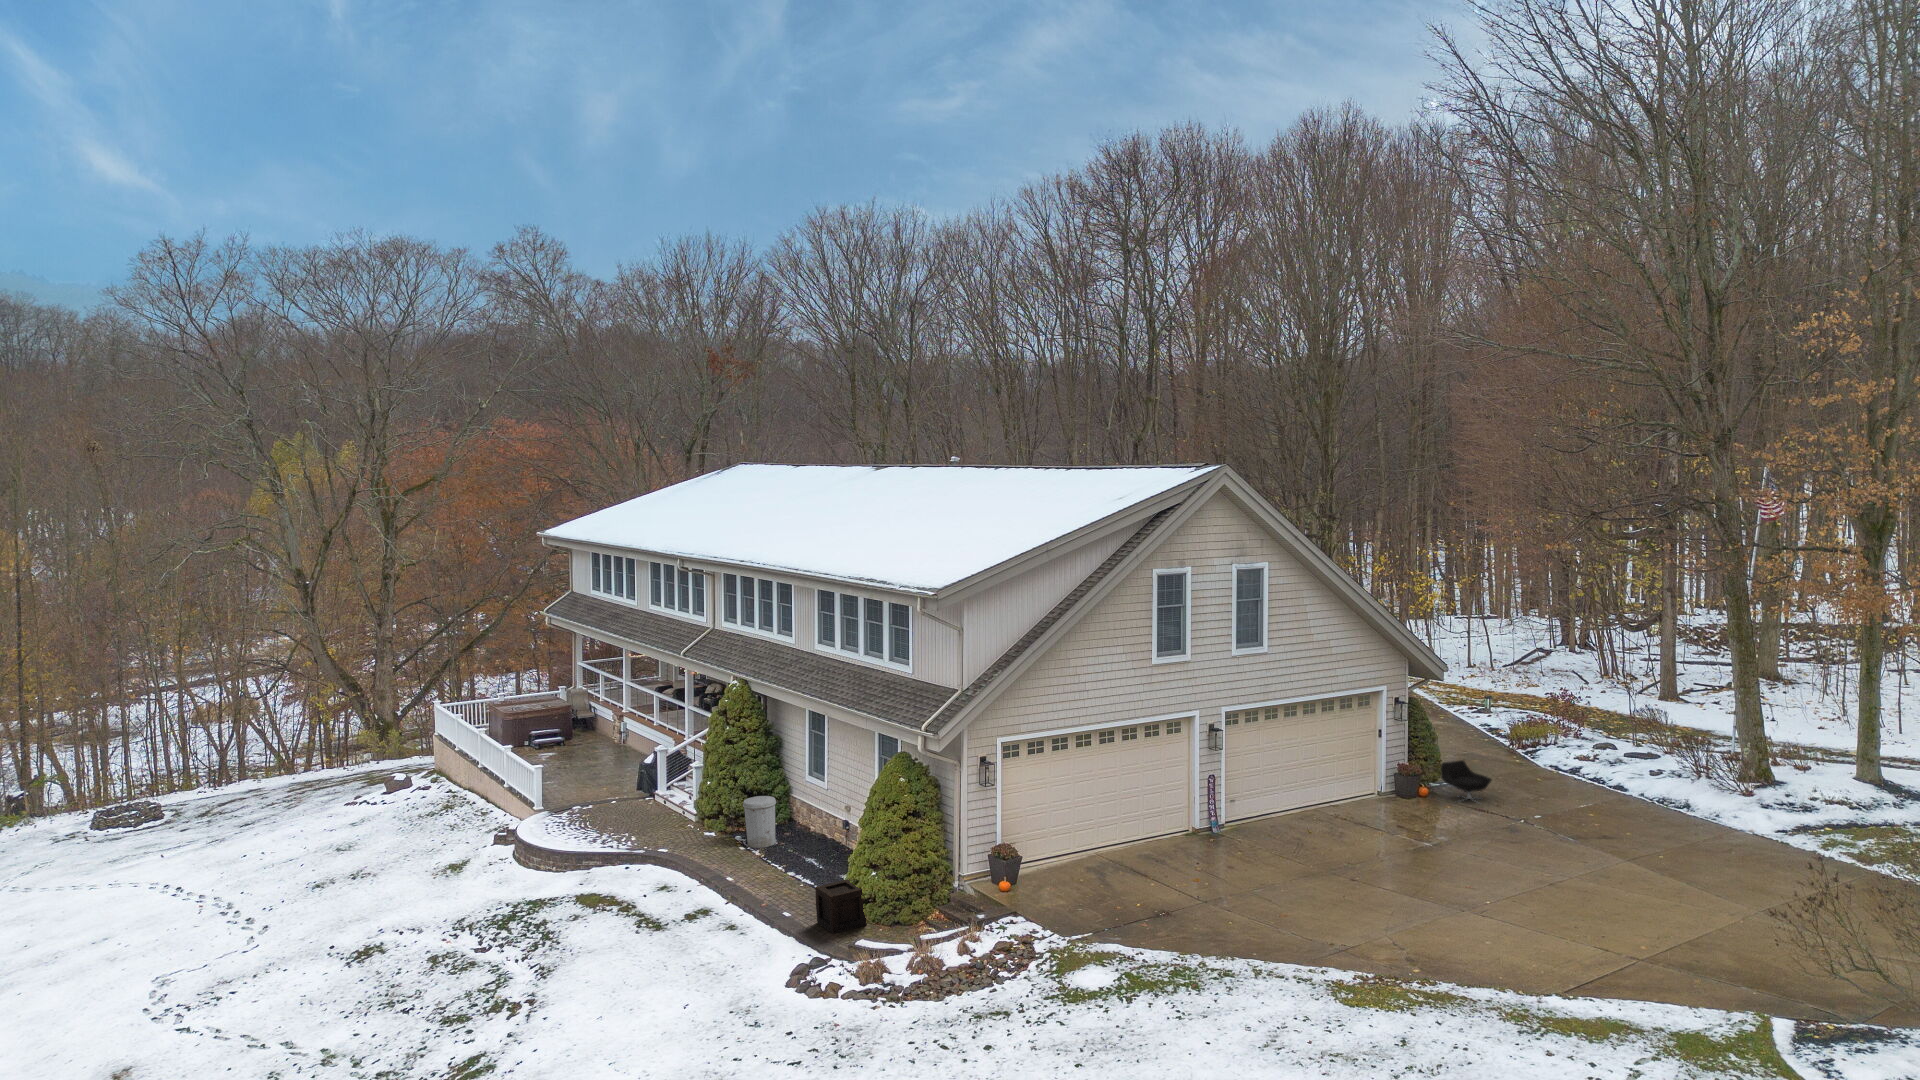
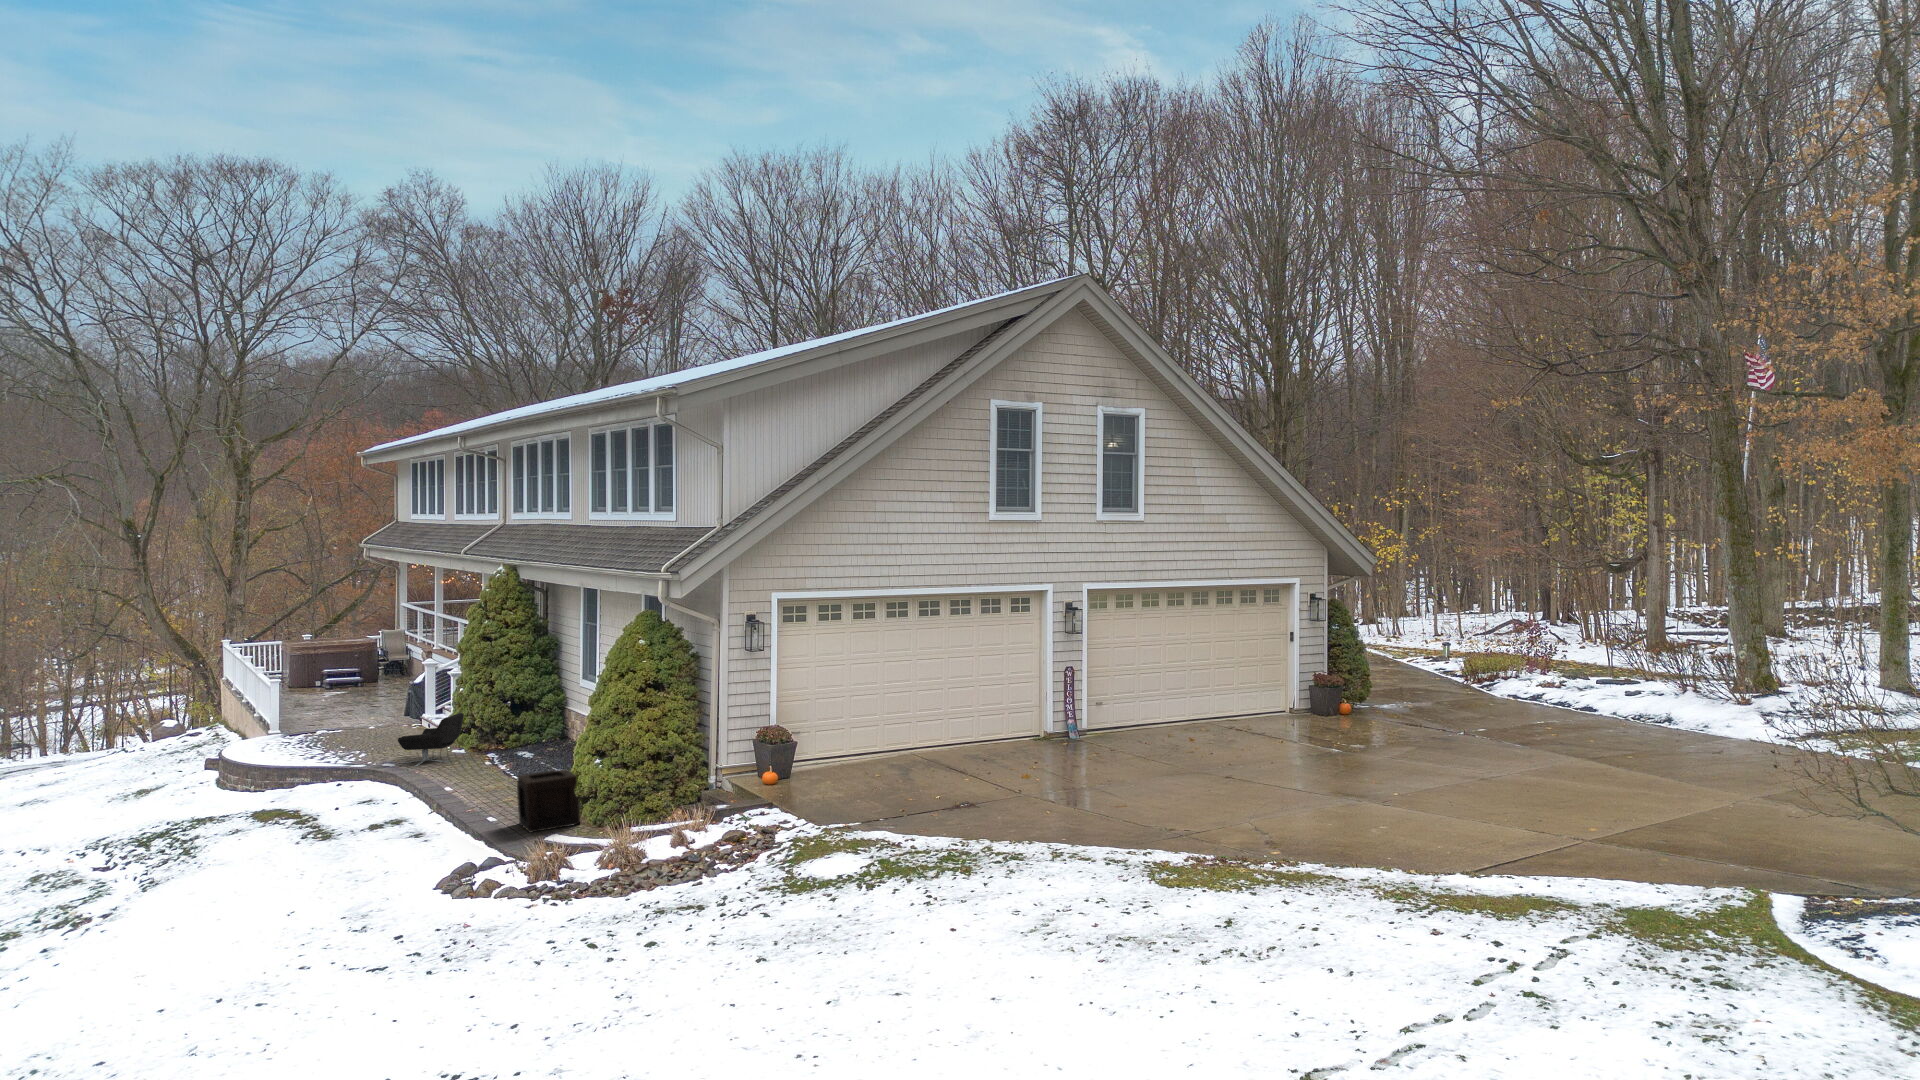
lounge chair: present [1441,760,1491,799] -> present [398,713,464,766]
trash can: present [743,796,776,848] -> none [497,701,540,762]

